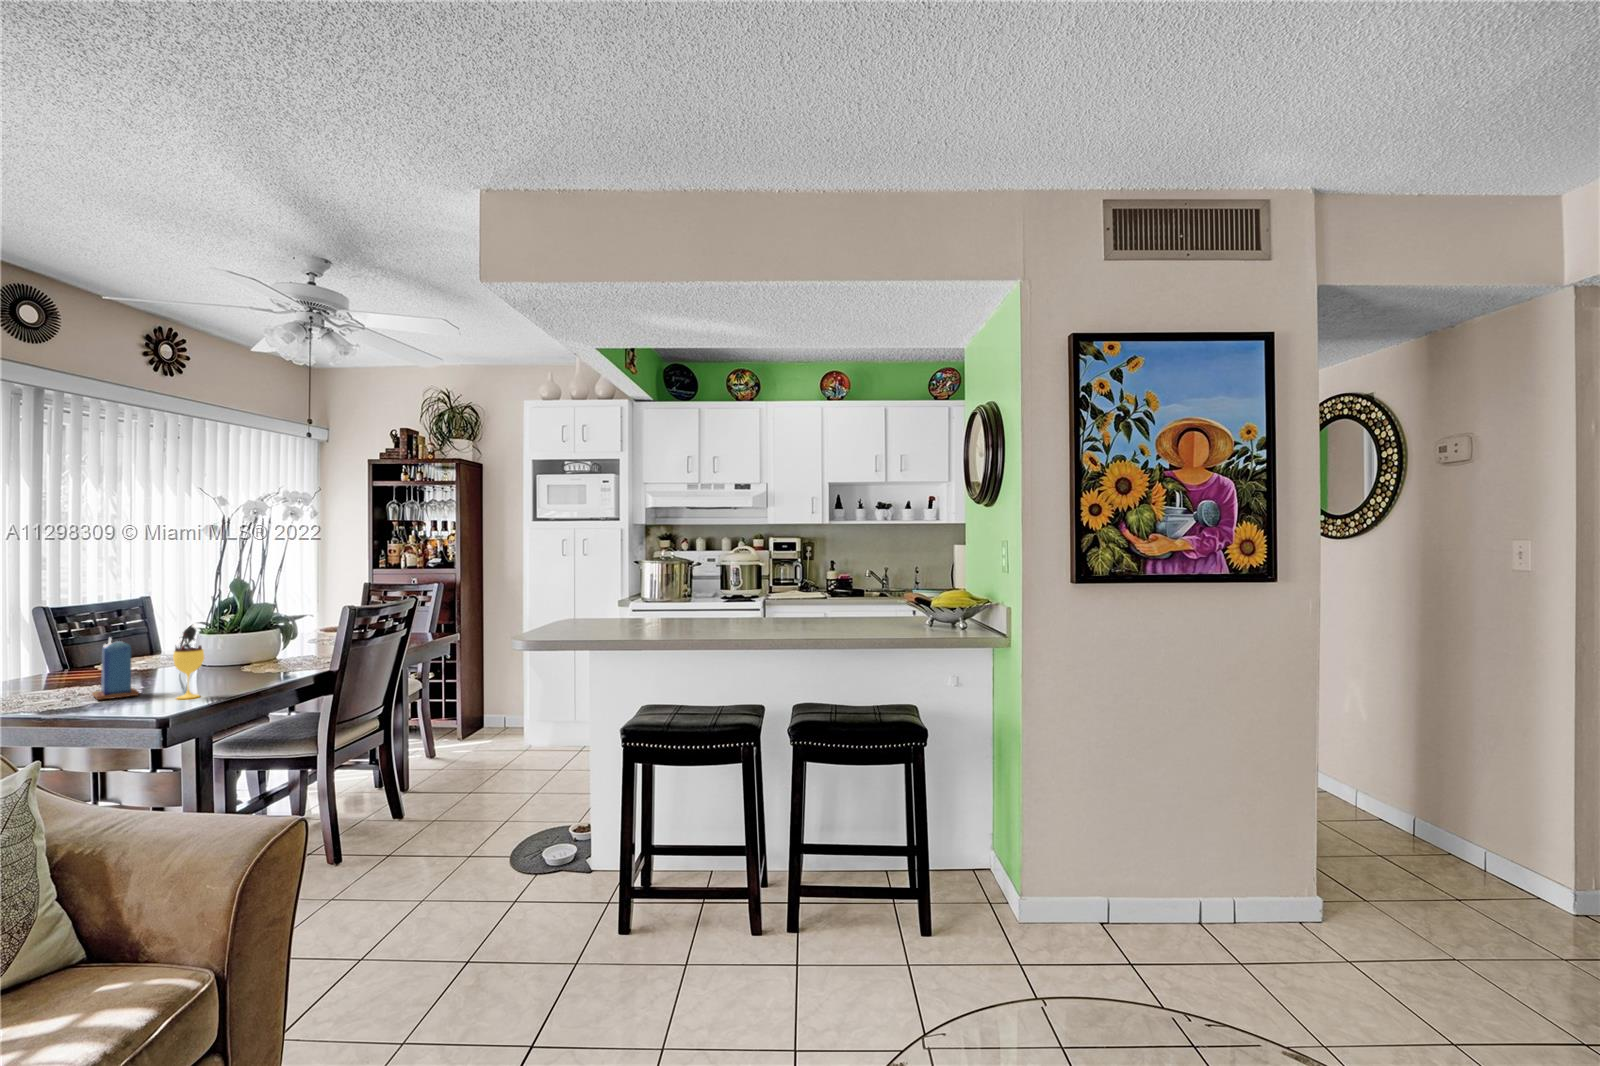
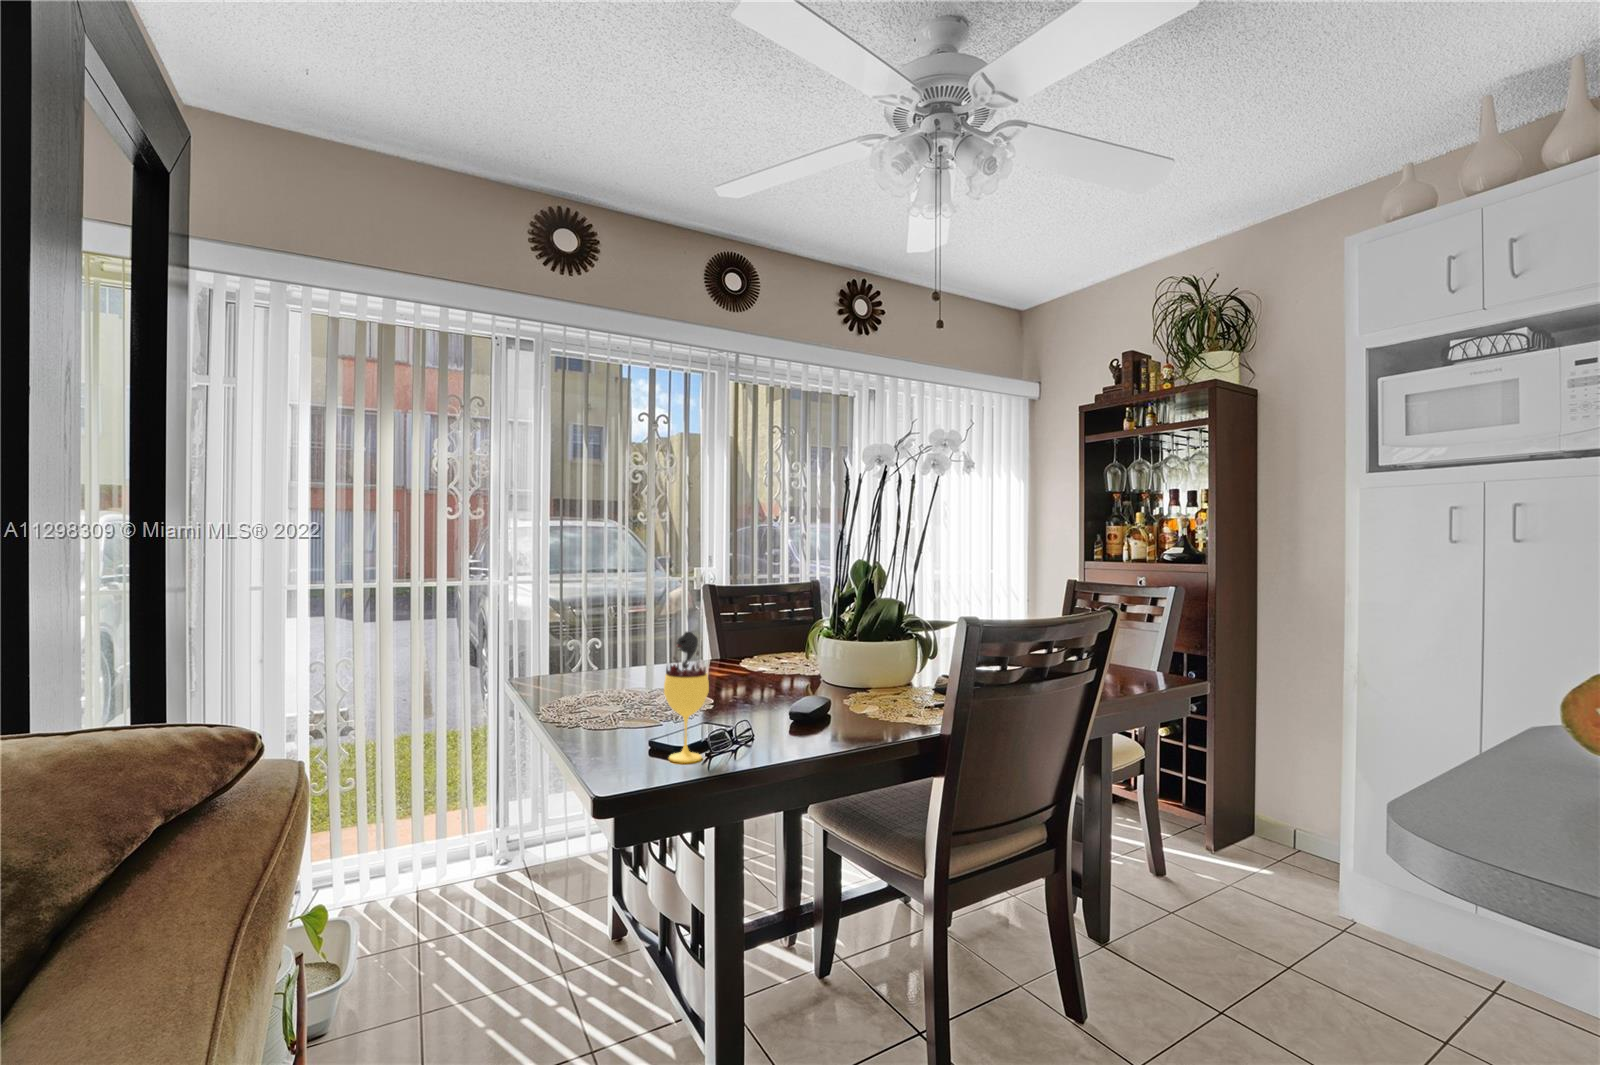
candle: present [92,638,139,700] -> none [596,636,659,737]

